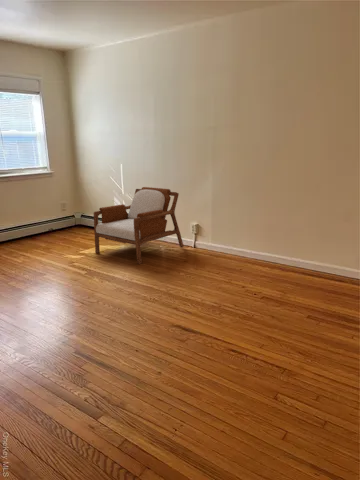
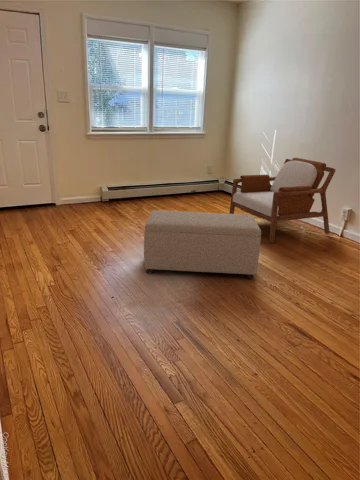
ottoman: none [20,241,135,315] -> present [144,210,261,279]

